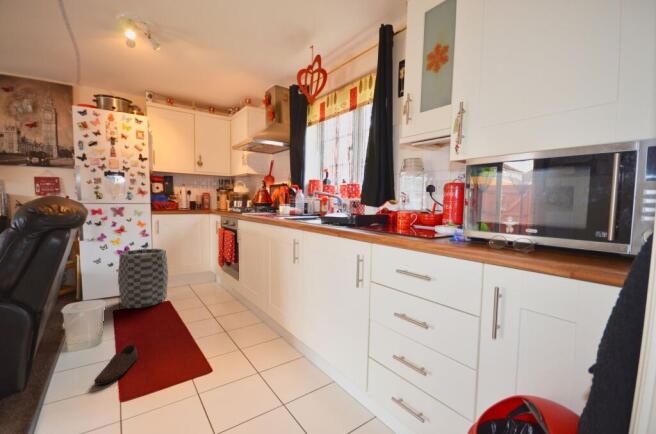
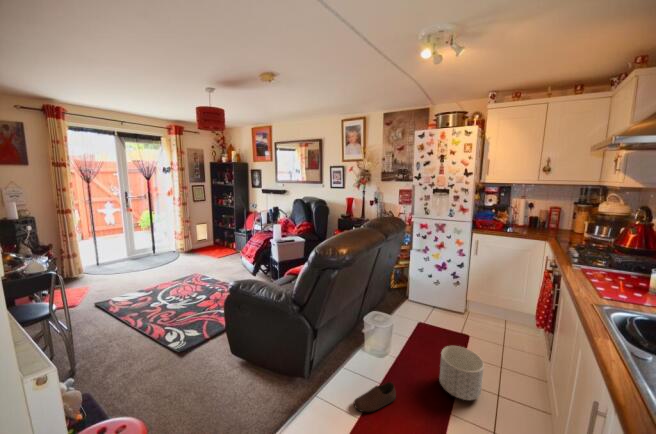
trash can: present [118,249,168,308] -> none [428,268,476,336]
planter: none [165,292,200,329] -> present [439,346,484,400]

